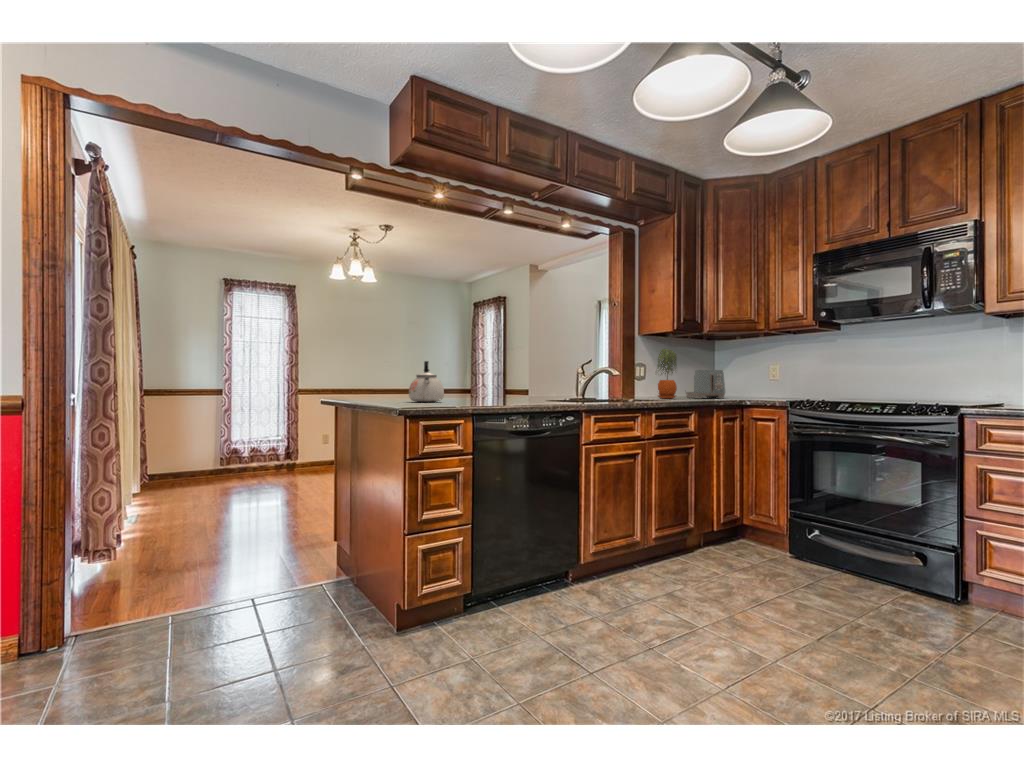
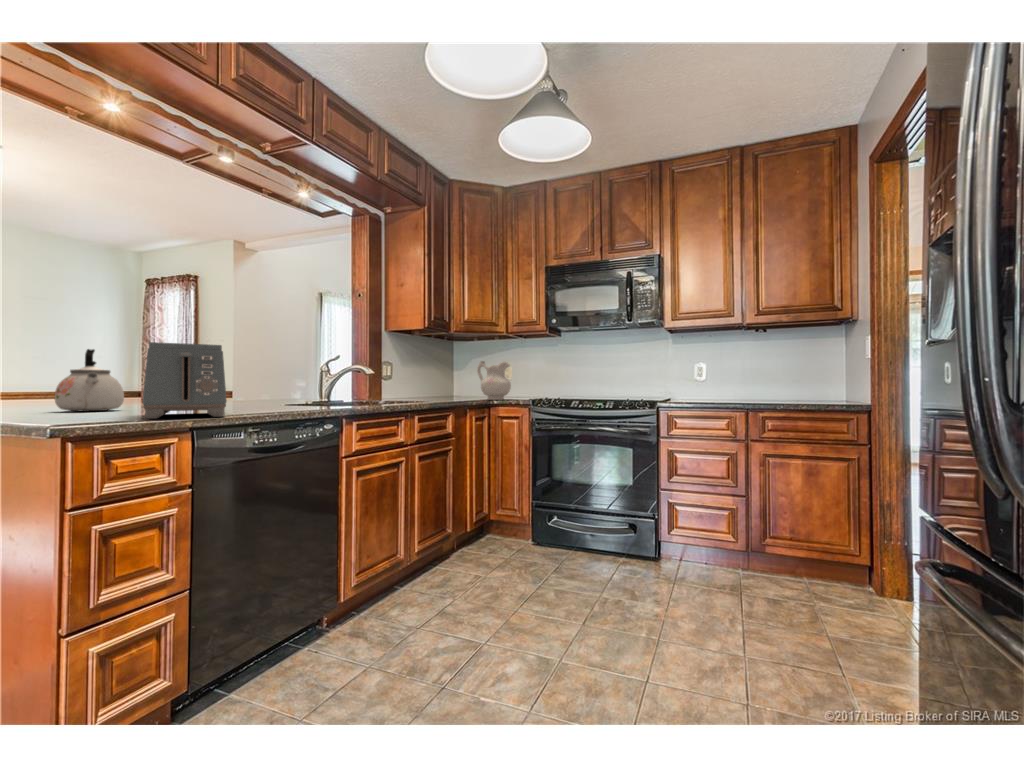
potted plant: present [657,349,677,399] -> none [401,347,423,399]
ceramic pitcher: none [732,360,769,401] -> present [477,361,511,400]
toaster: present [686,370,725,399] -> present [143,342,227,419]

